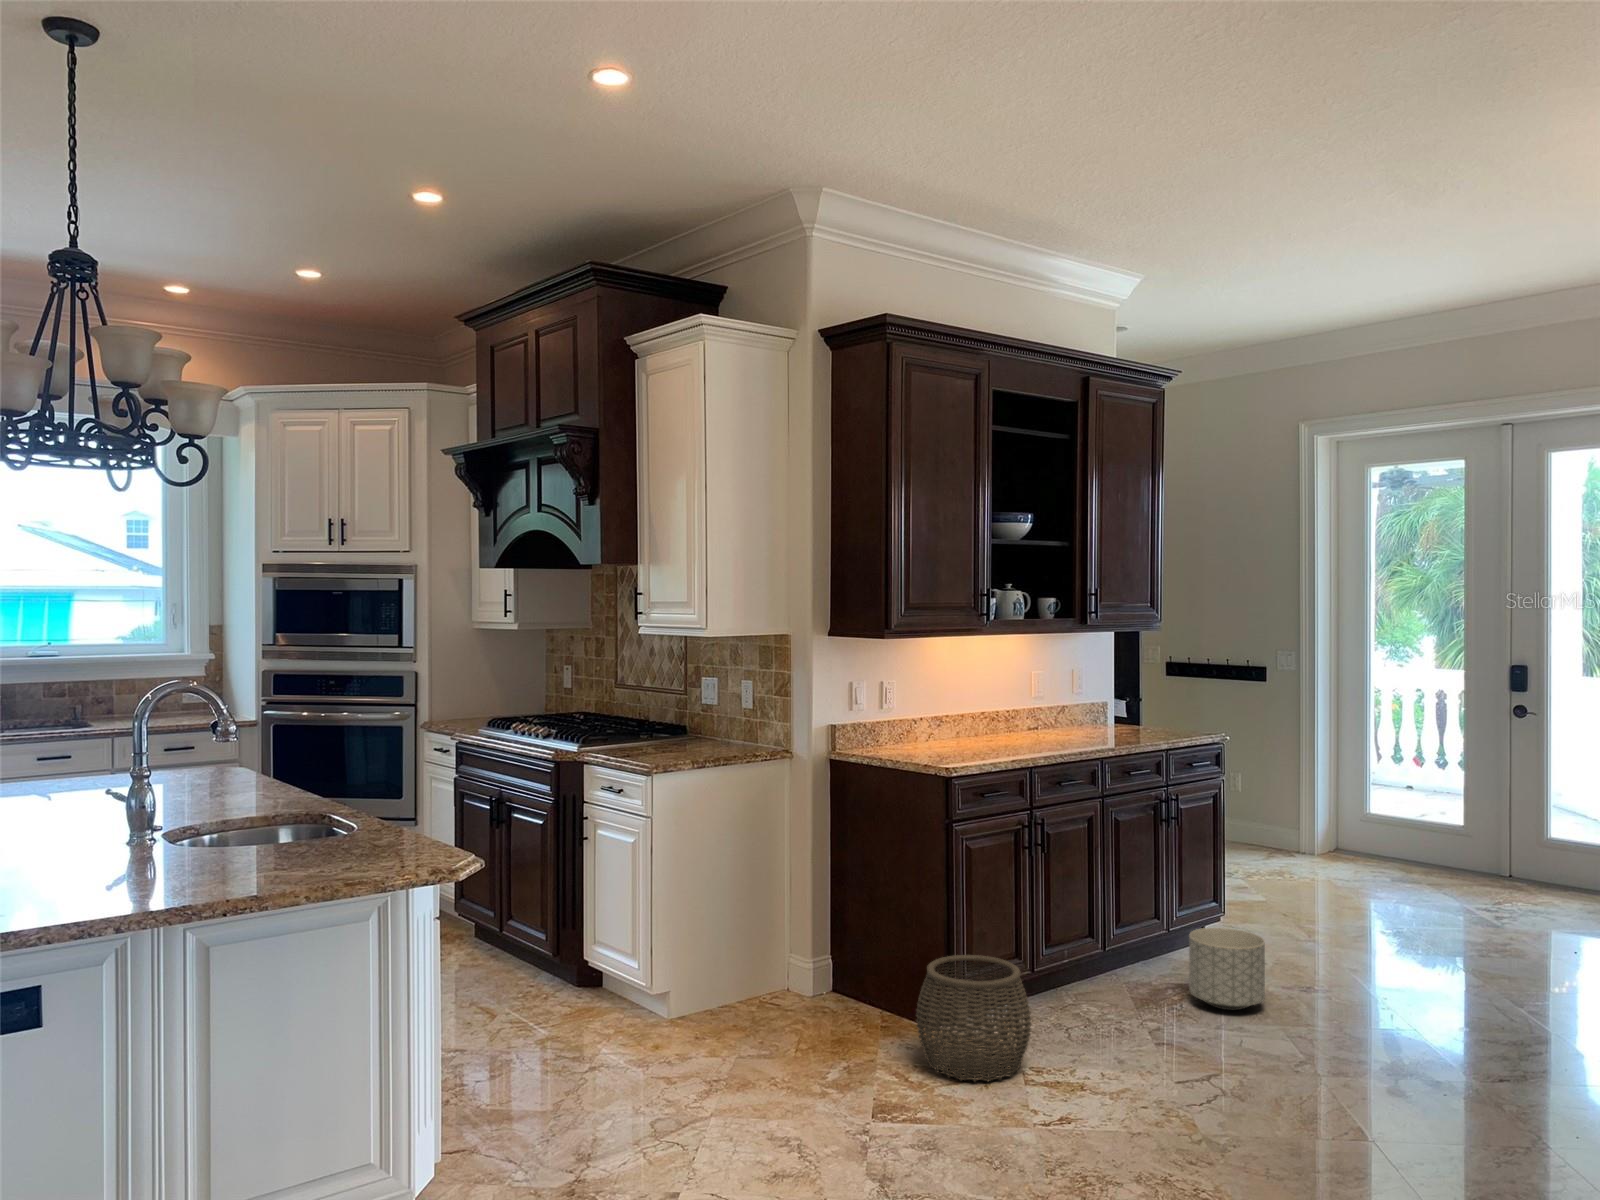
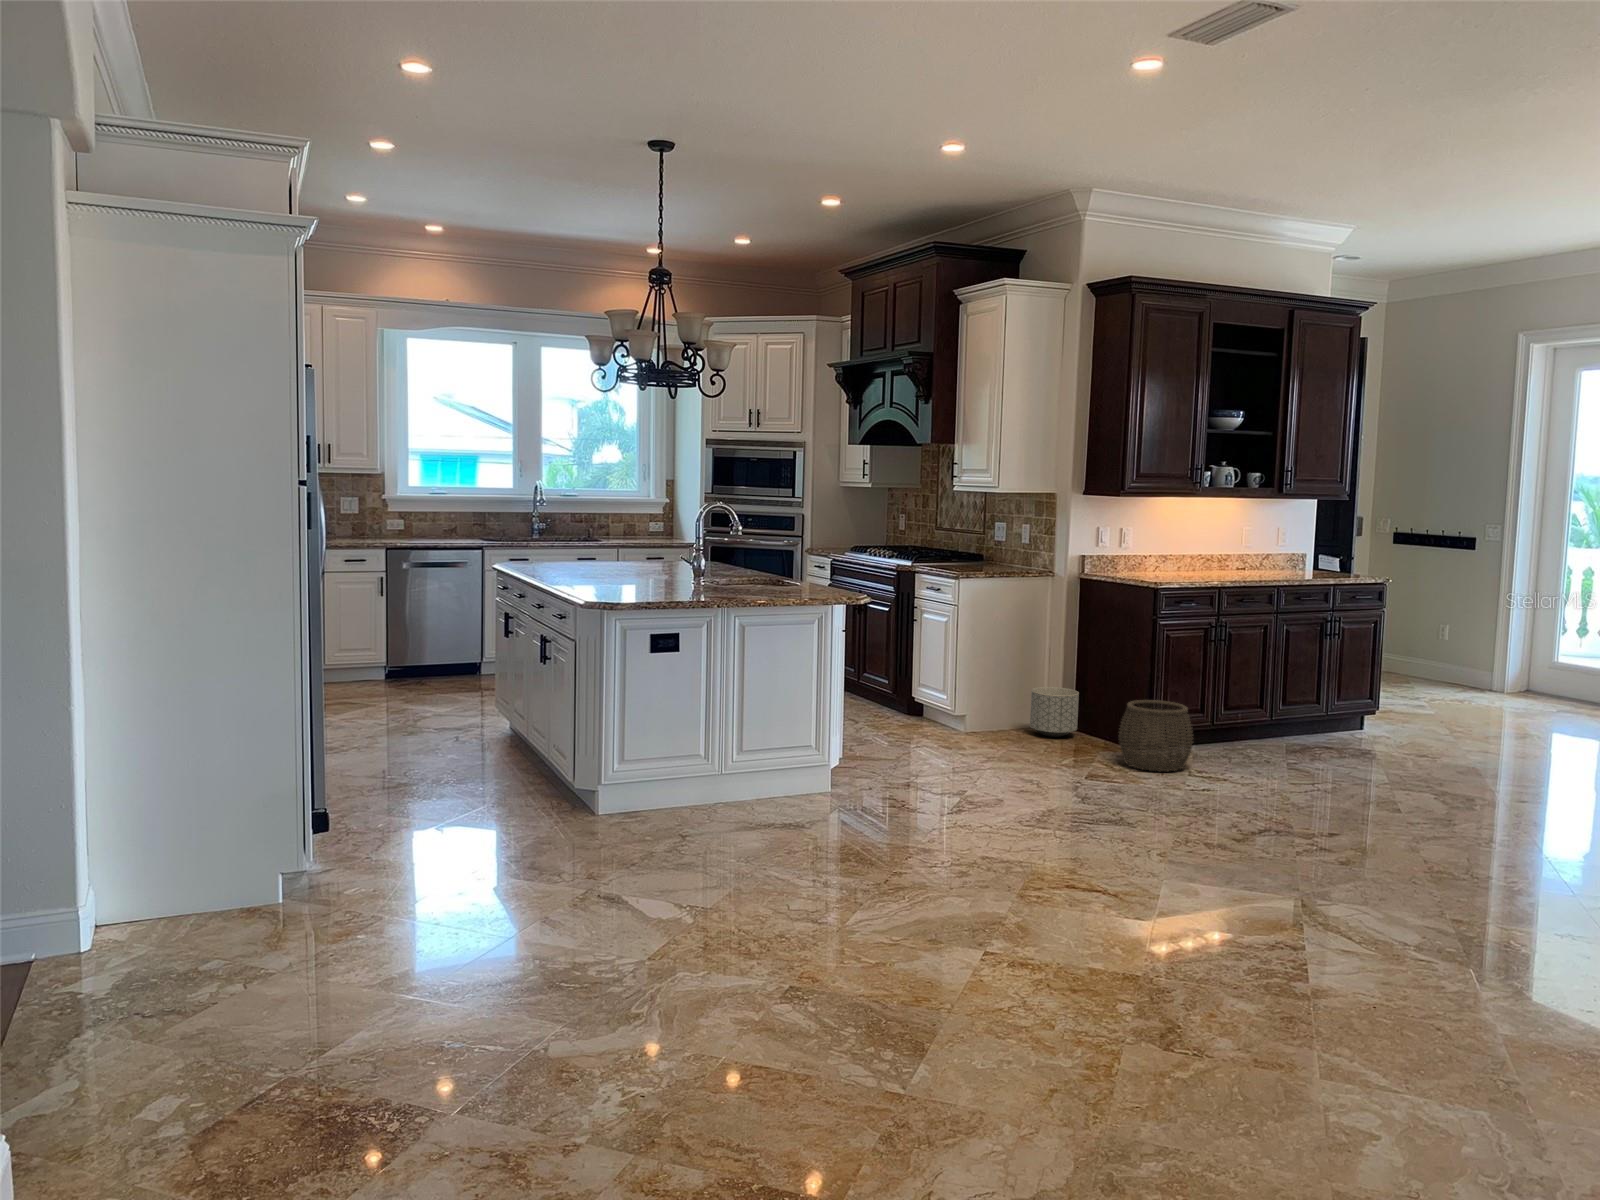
planter: present [1189,928,1265,1010] -> present [1030,687,1079,737]

